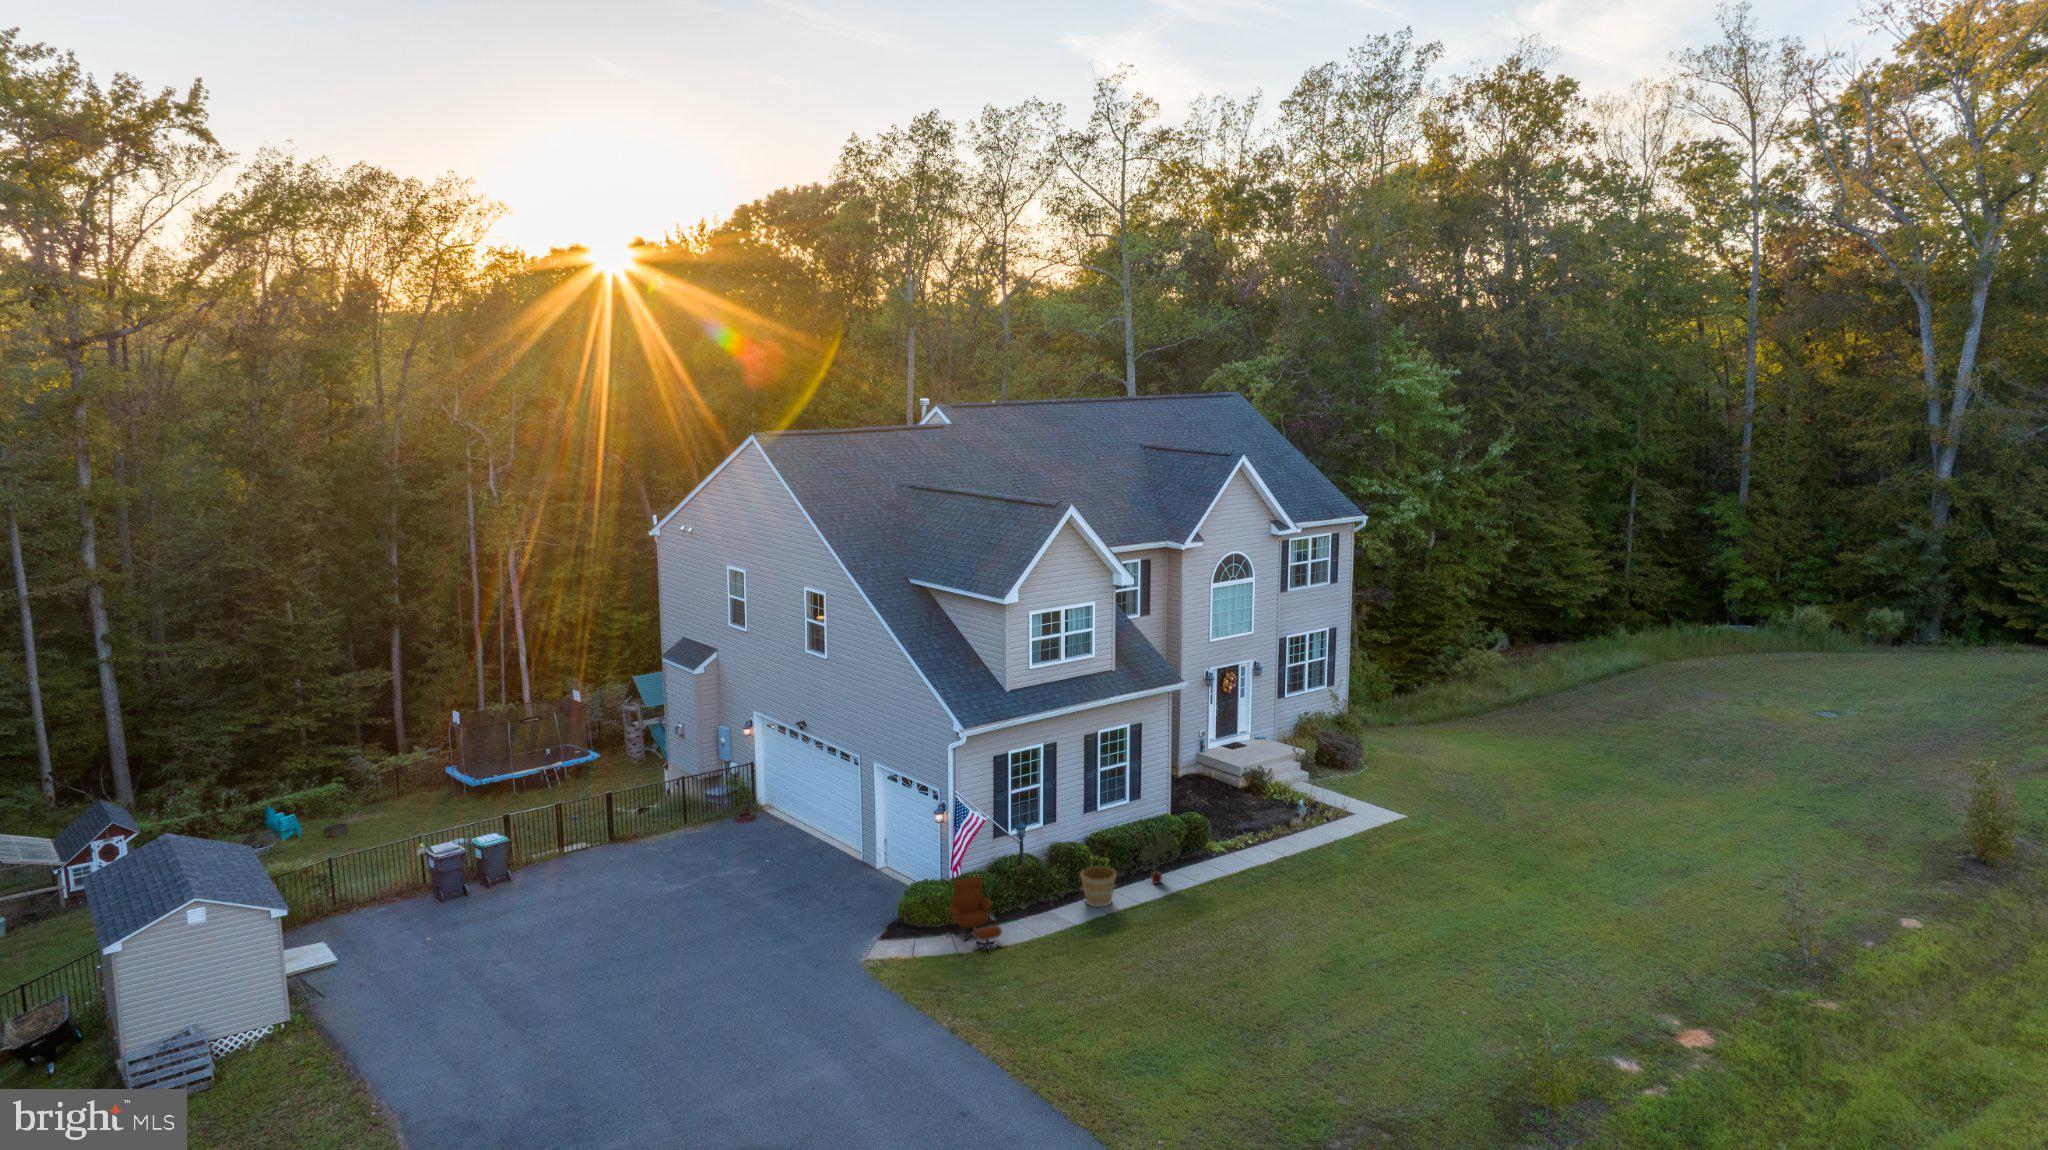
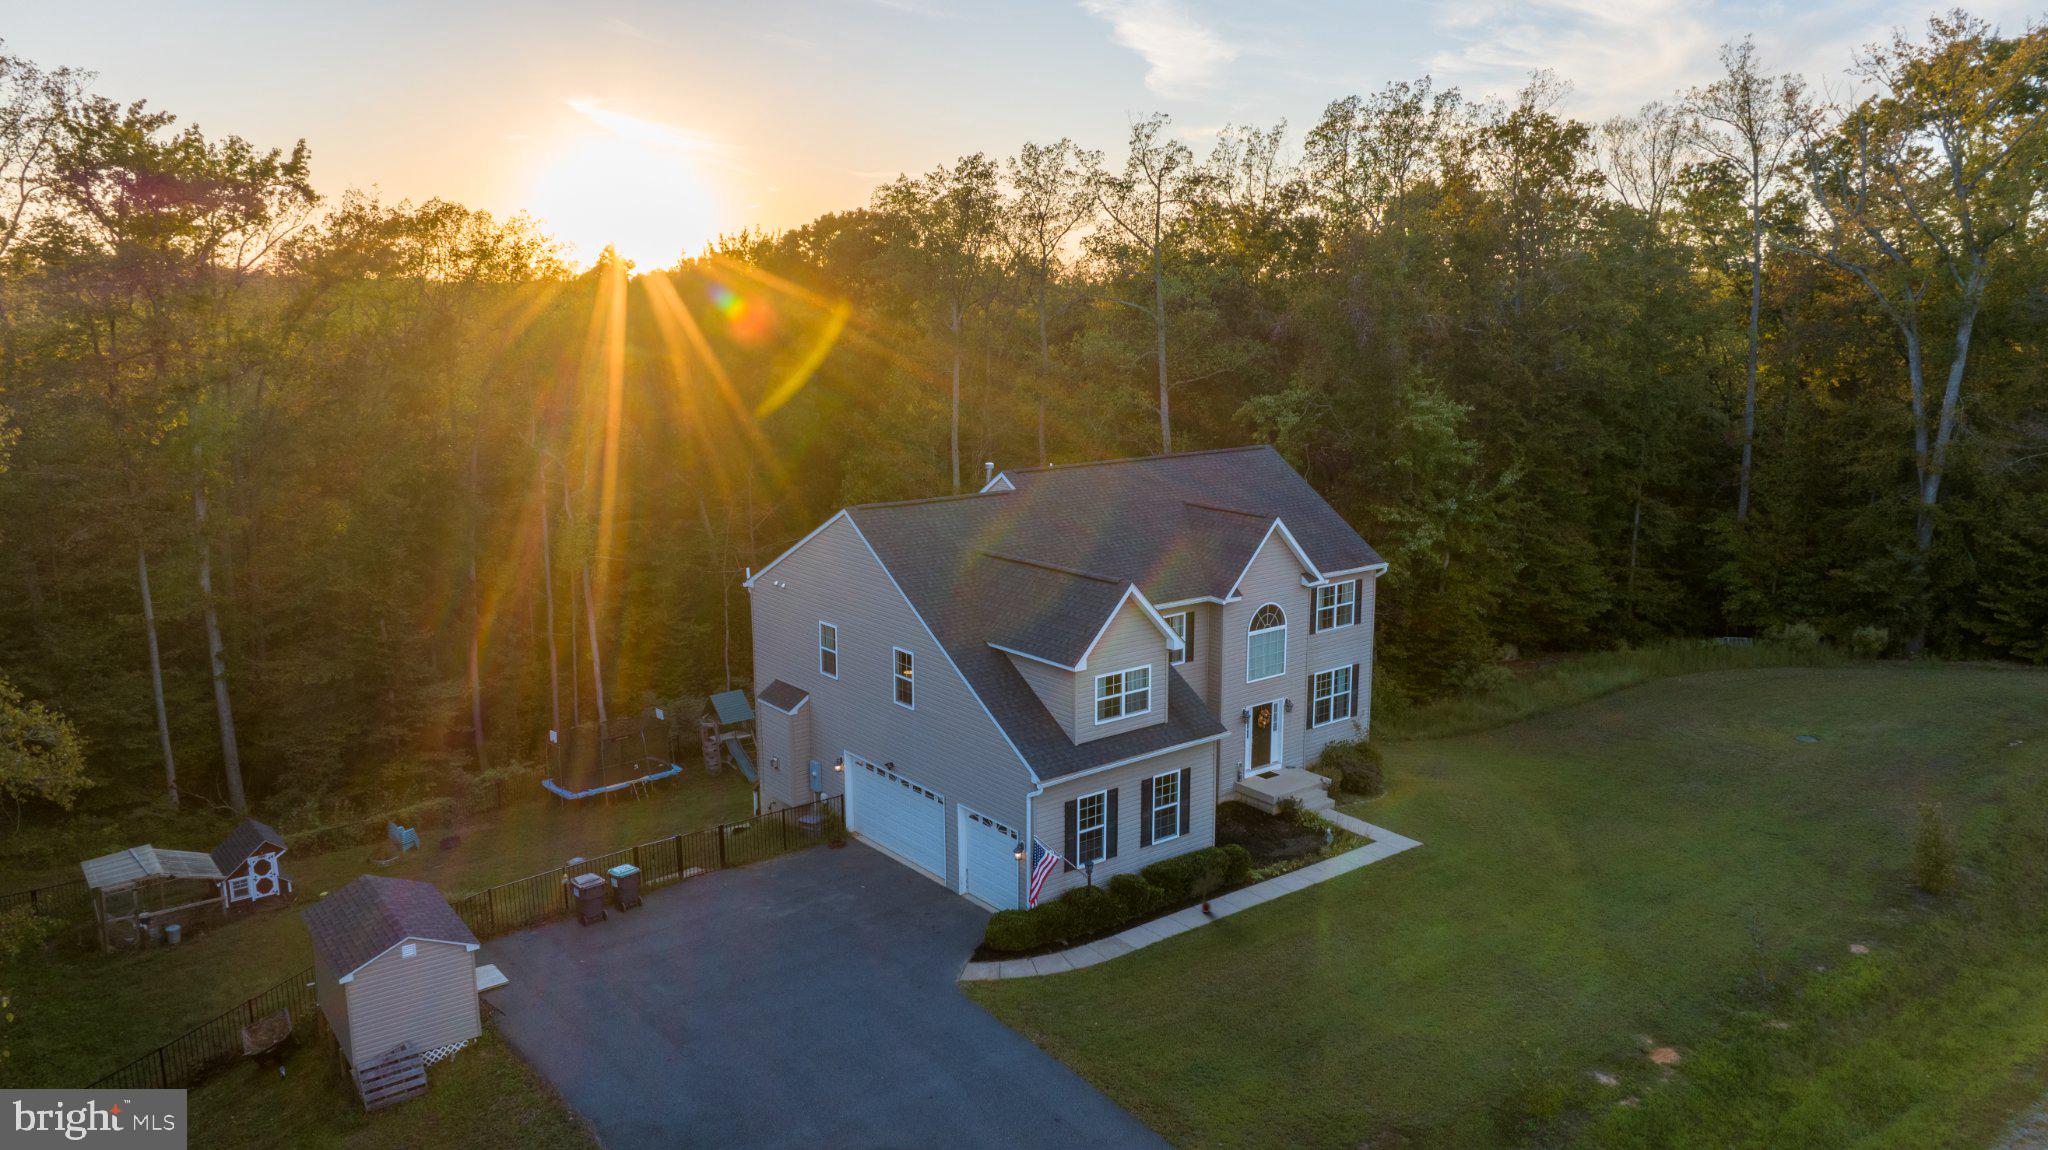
wooden bucket: present [1080,866,1116,907] -> none [1141,898,1173,936]
lounge chair: present [948,876,1002,952] -> none [1029,911,1078,980]

